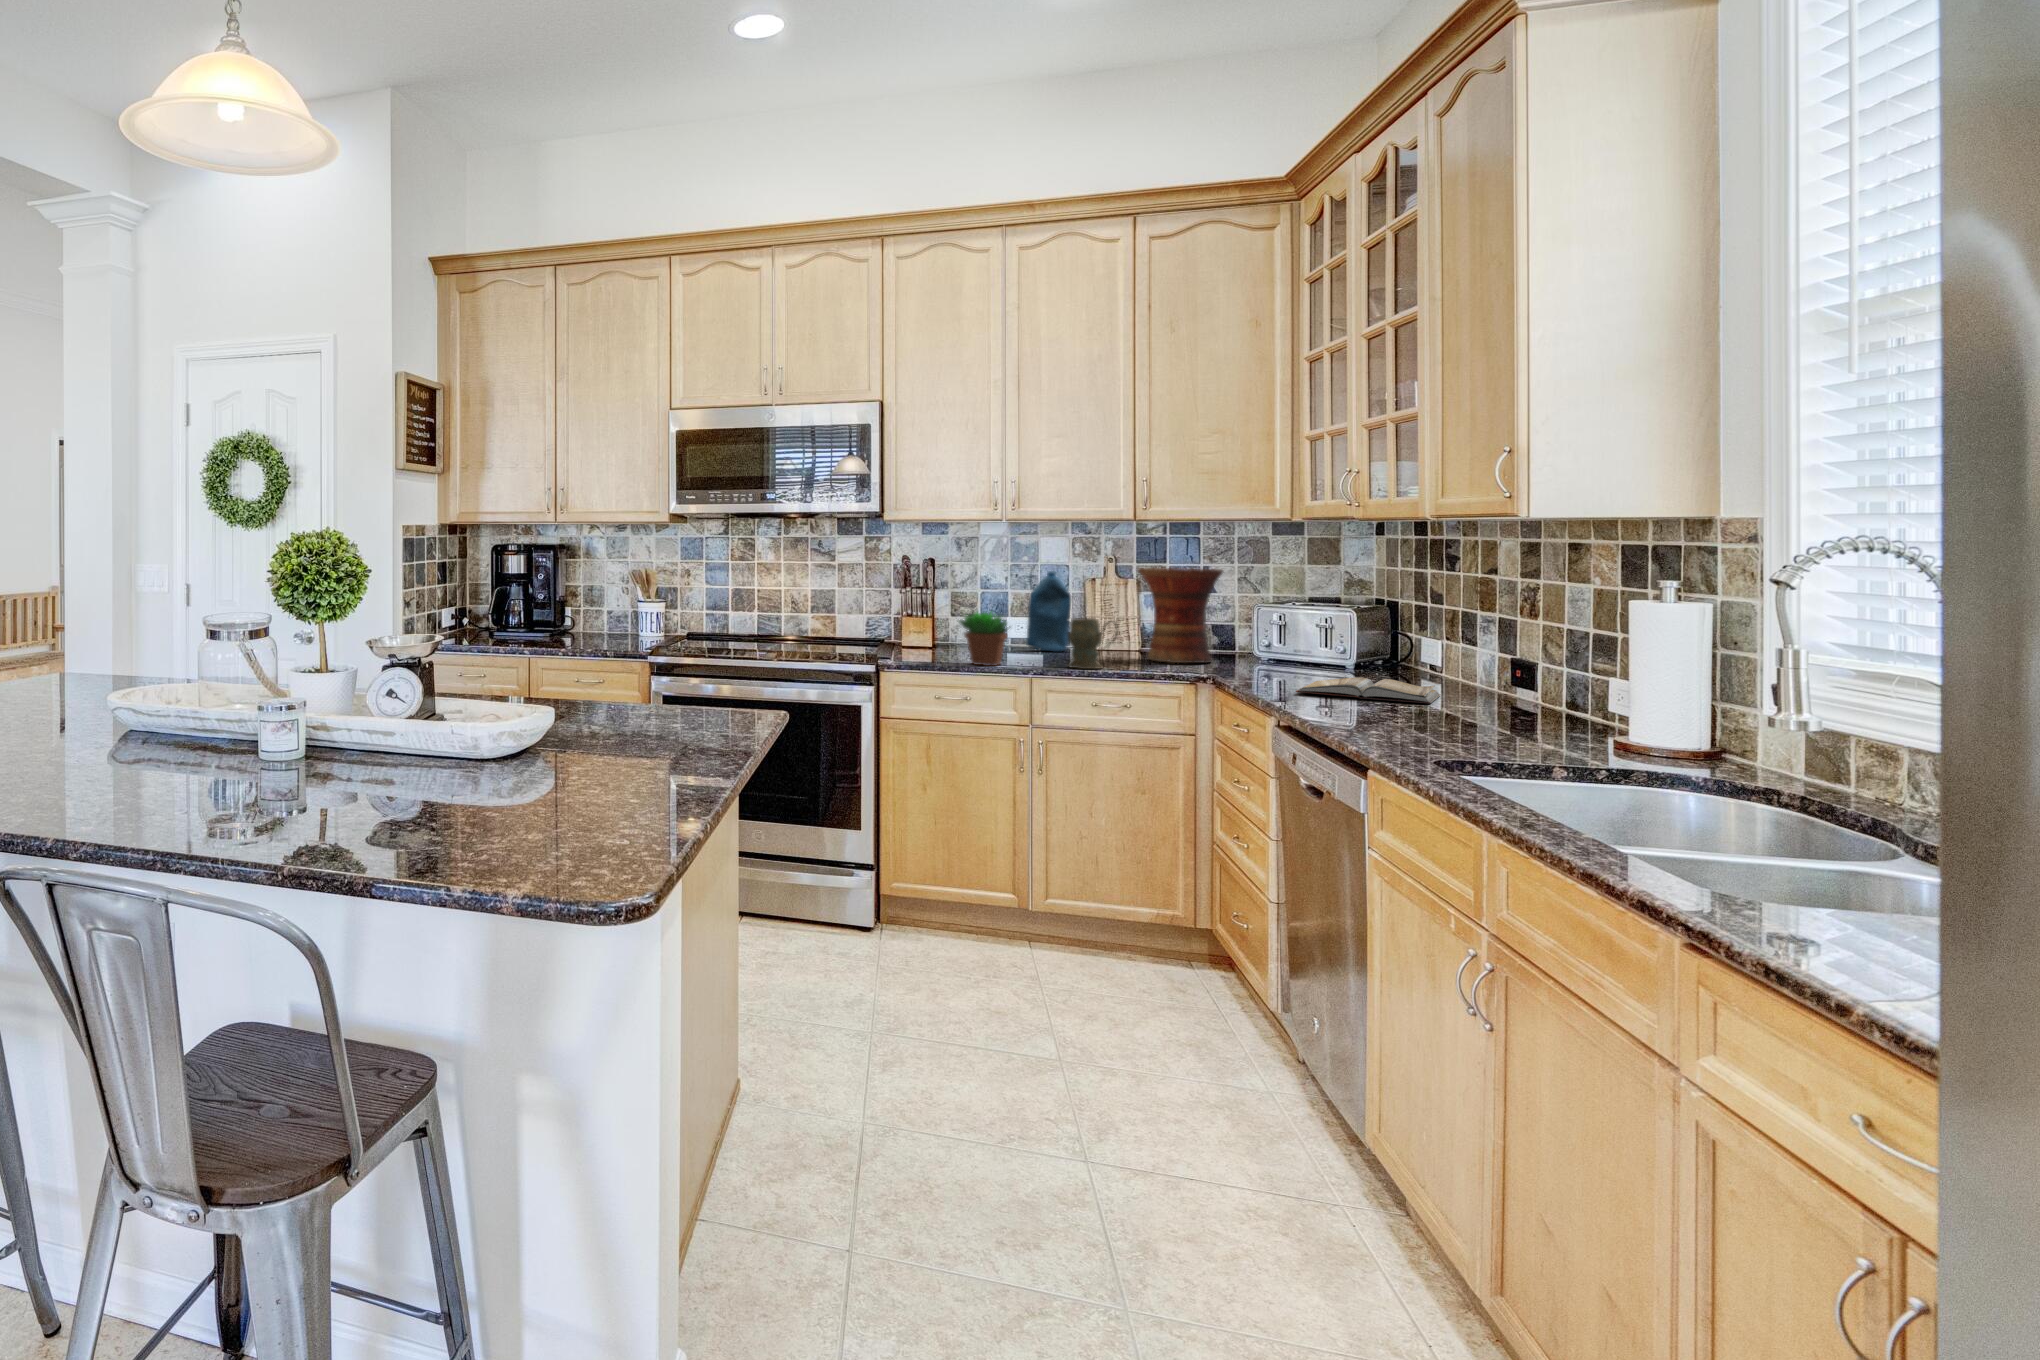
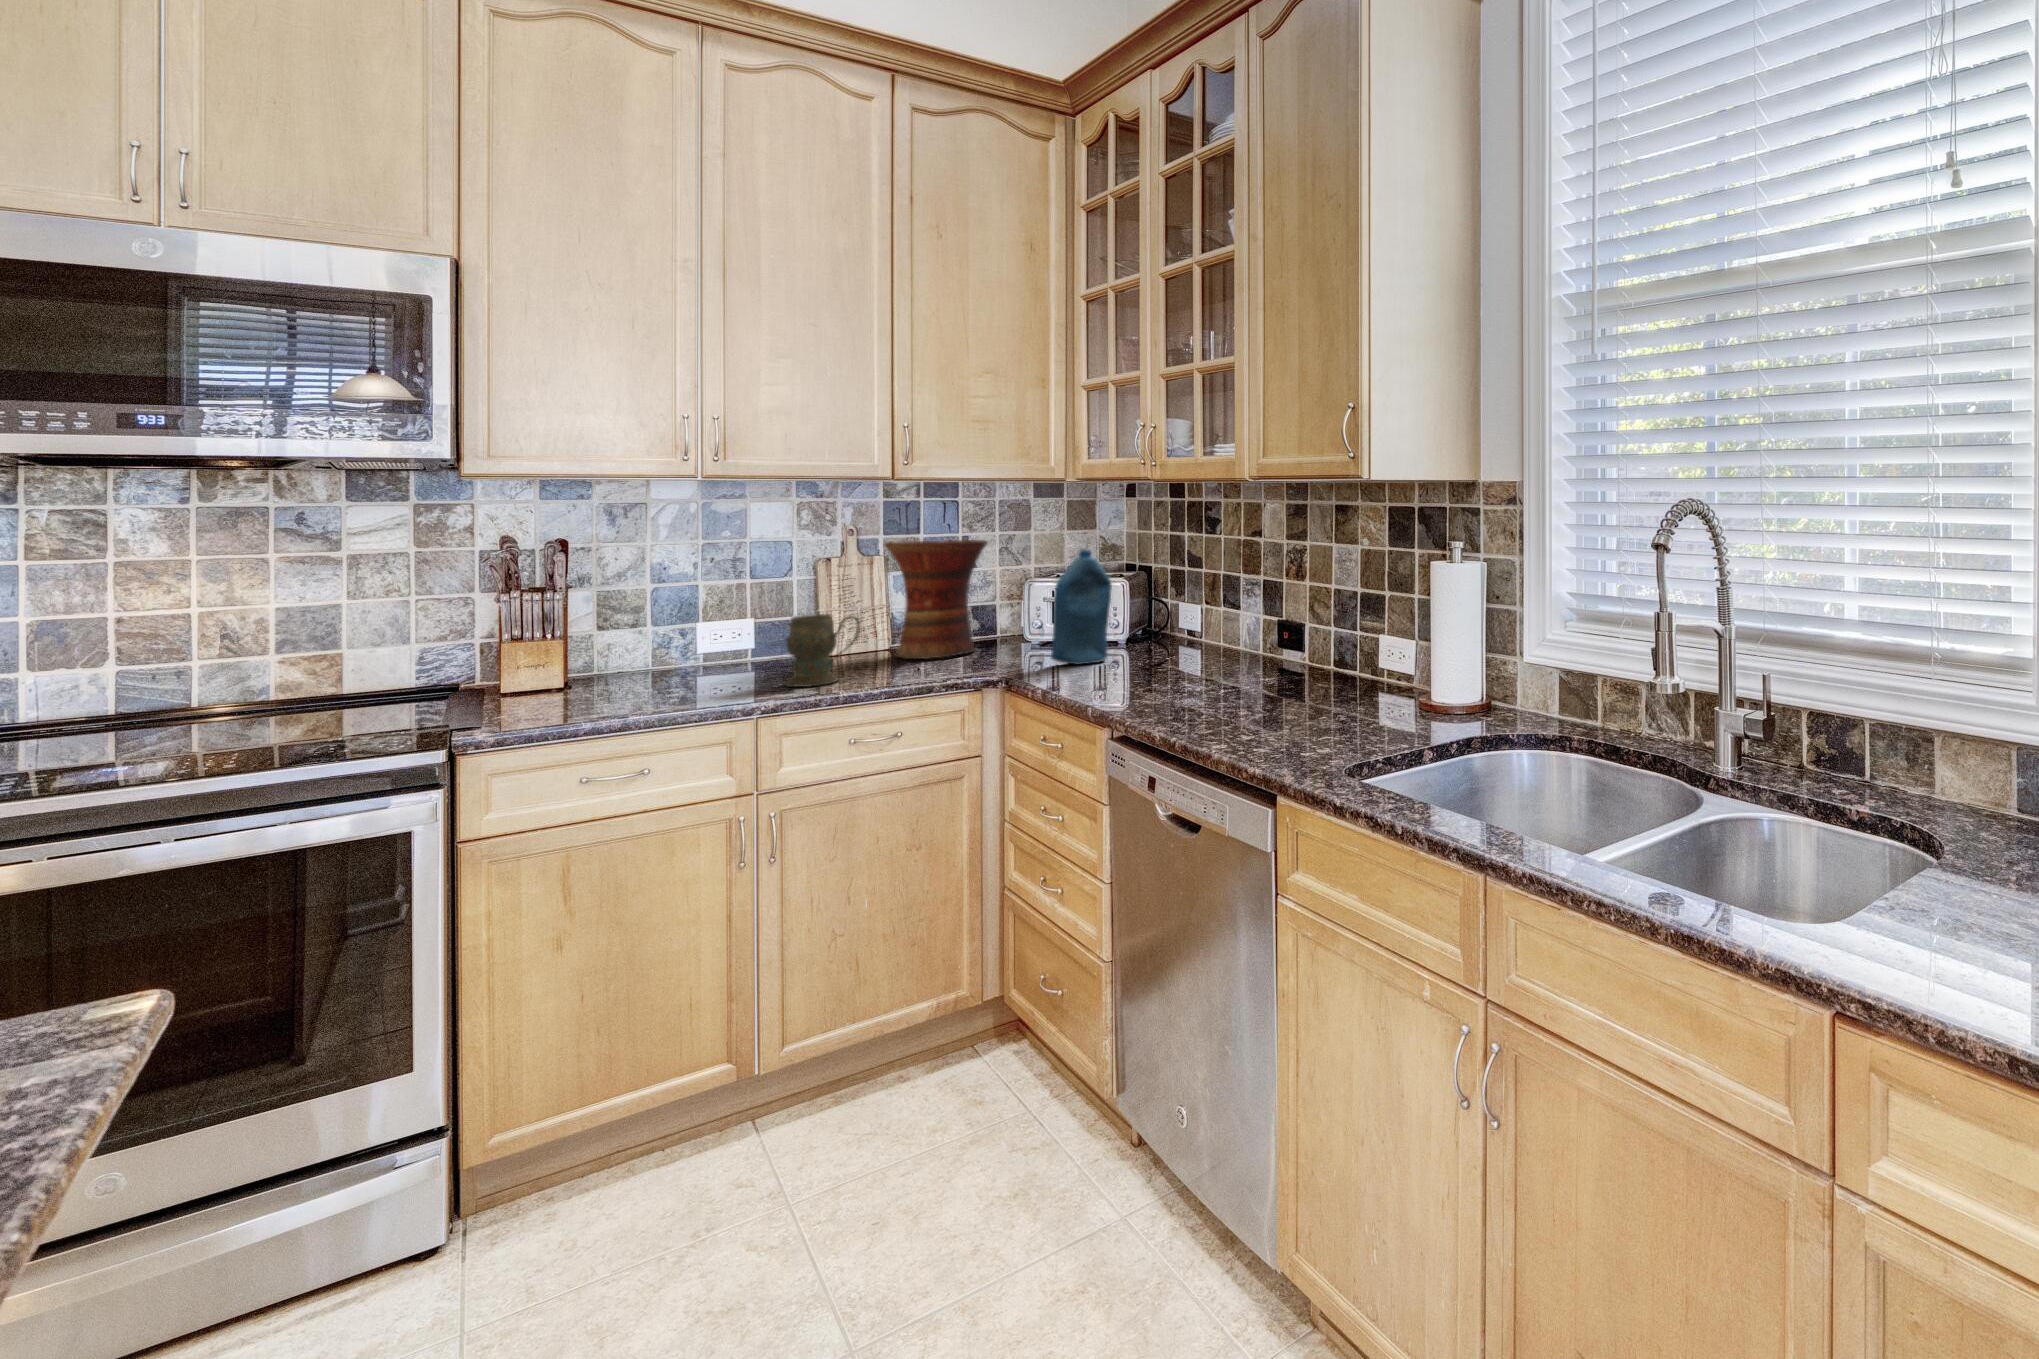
bottle: present [1026,571,1071,652] -> present [1051,549,1112,664]
succulent plant: present [959,613,1008,666] -> none [591,617,696,704]
hardback book: present [1296,678,1441,703] -> none [1085,654,1219,686]

